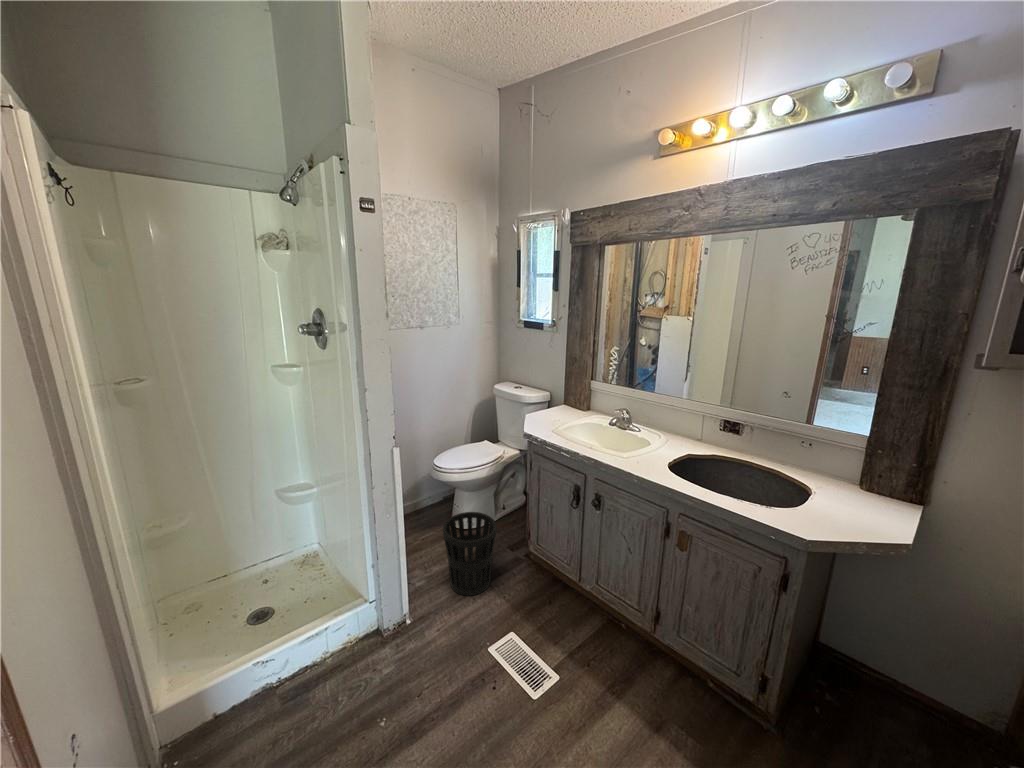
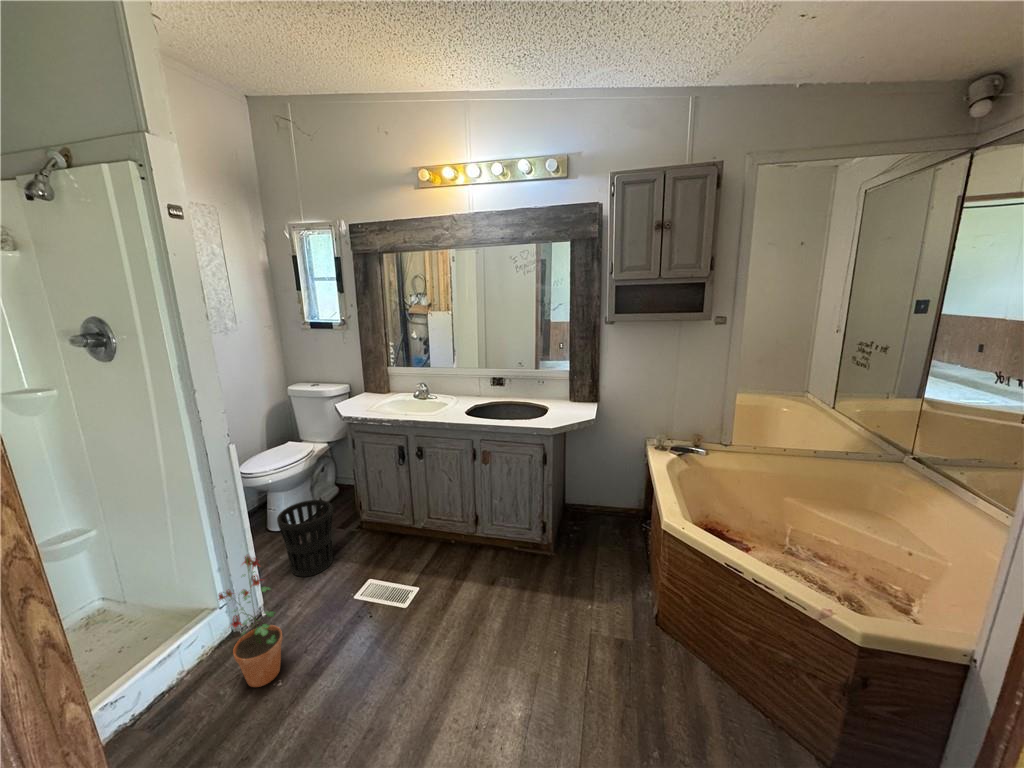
potted plant: none [343,569,399,715] -> present [219,556,283,687]

